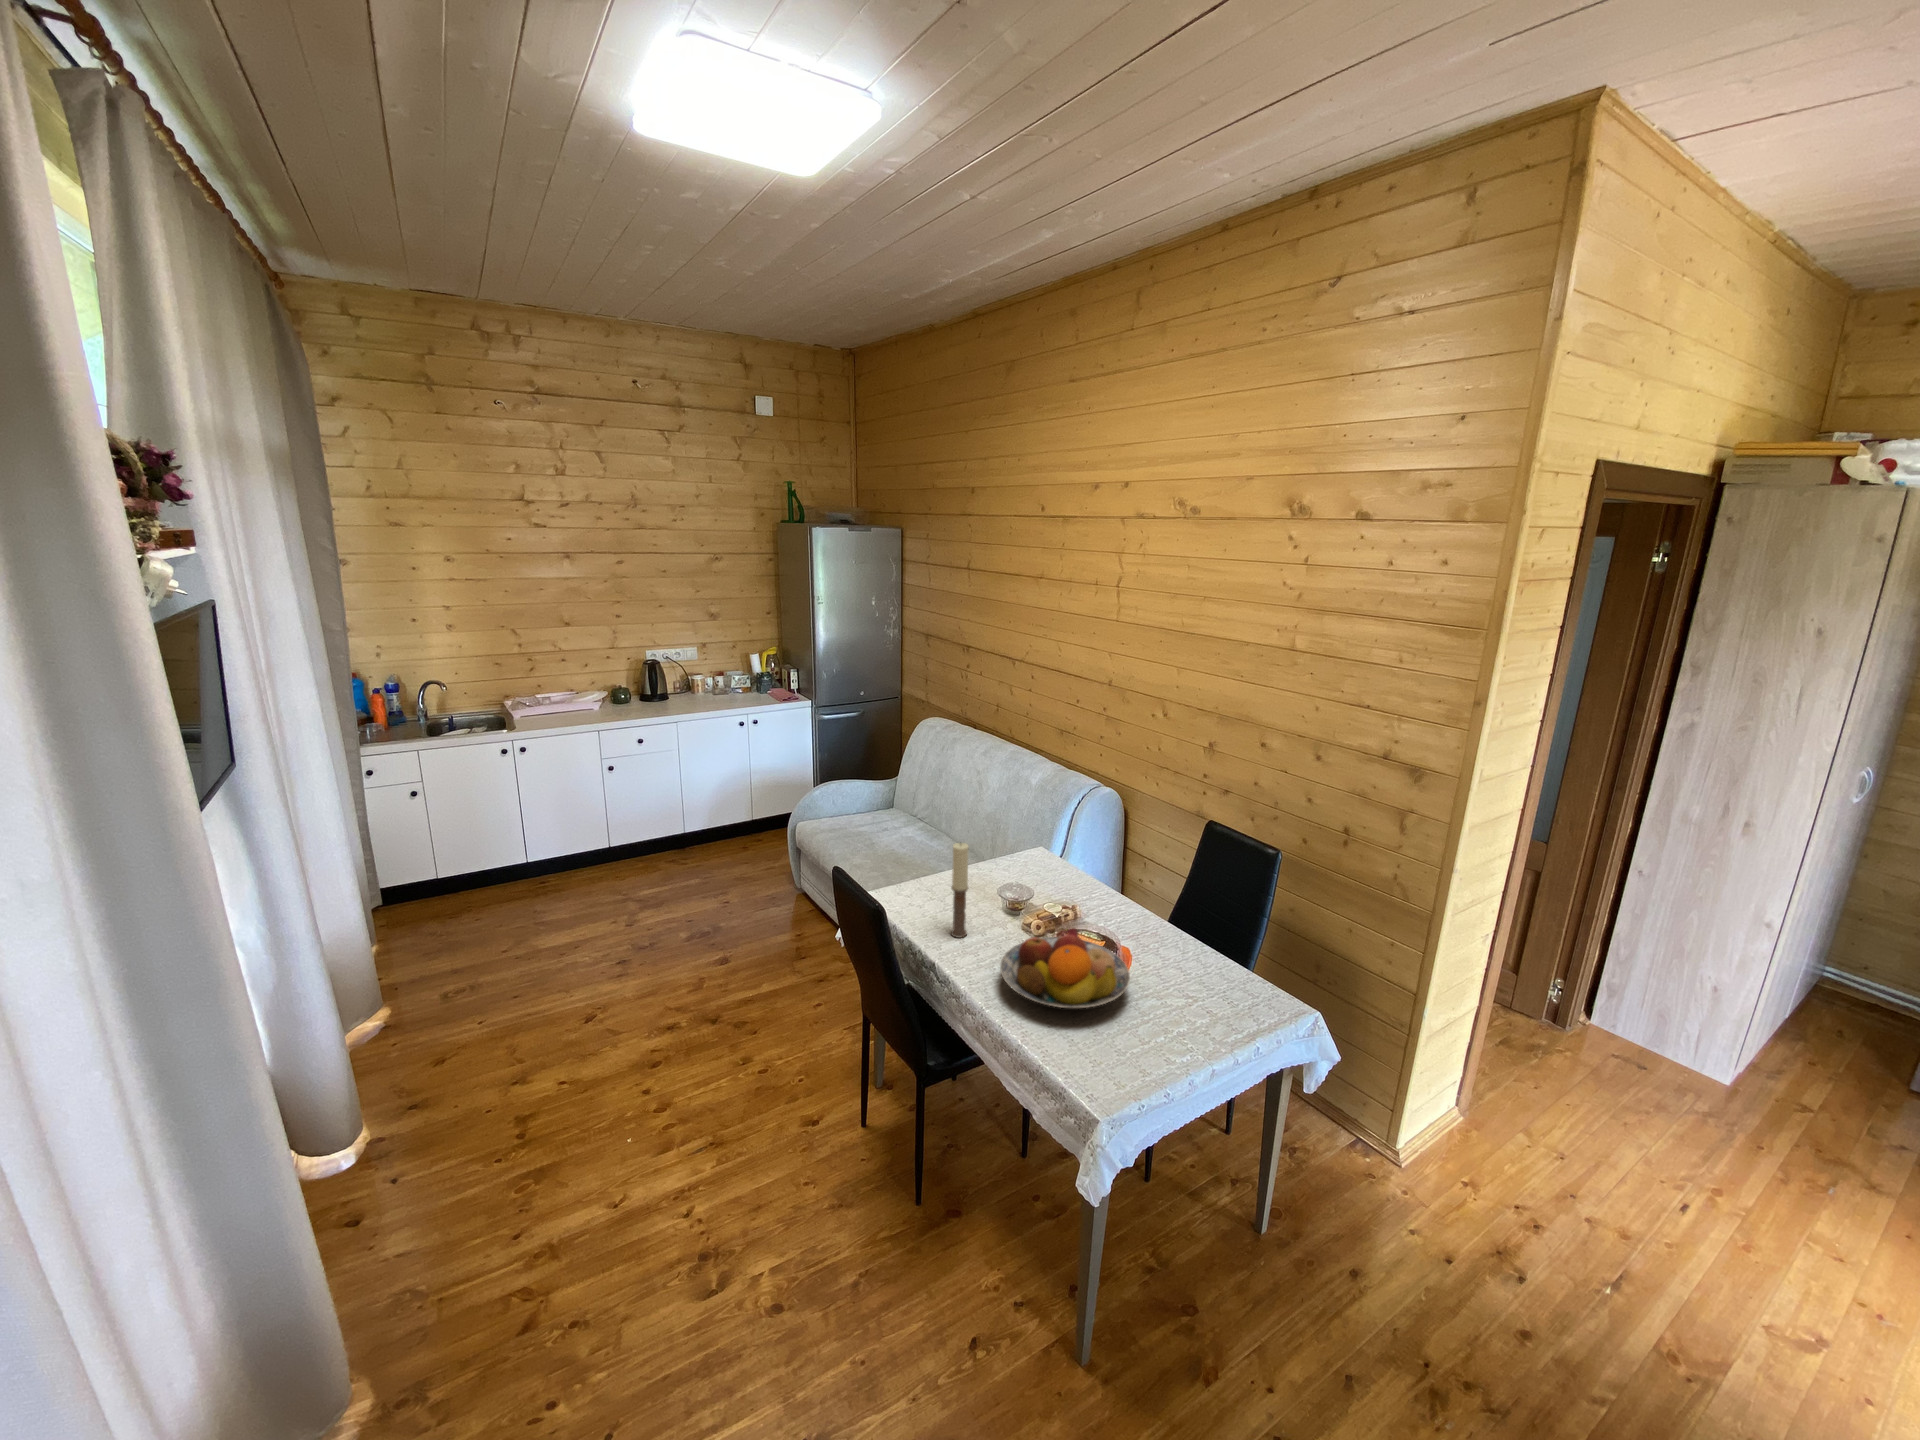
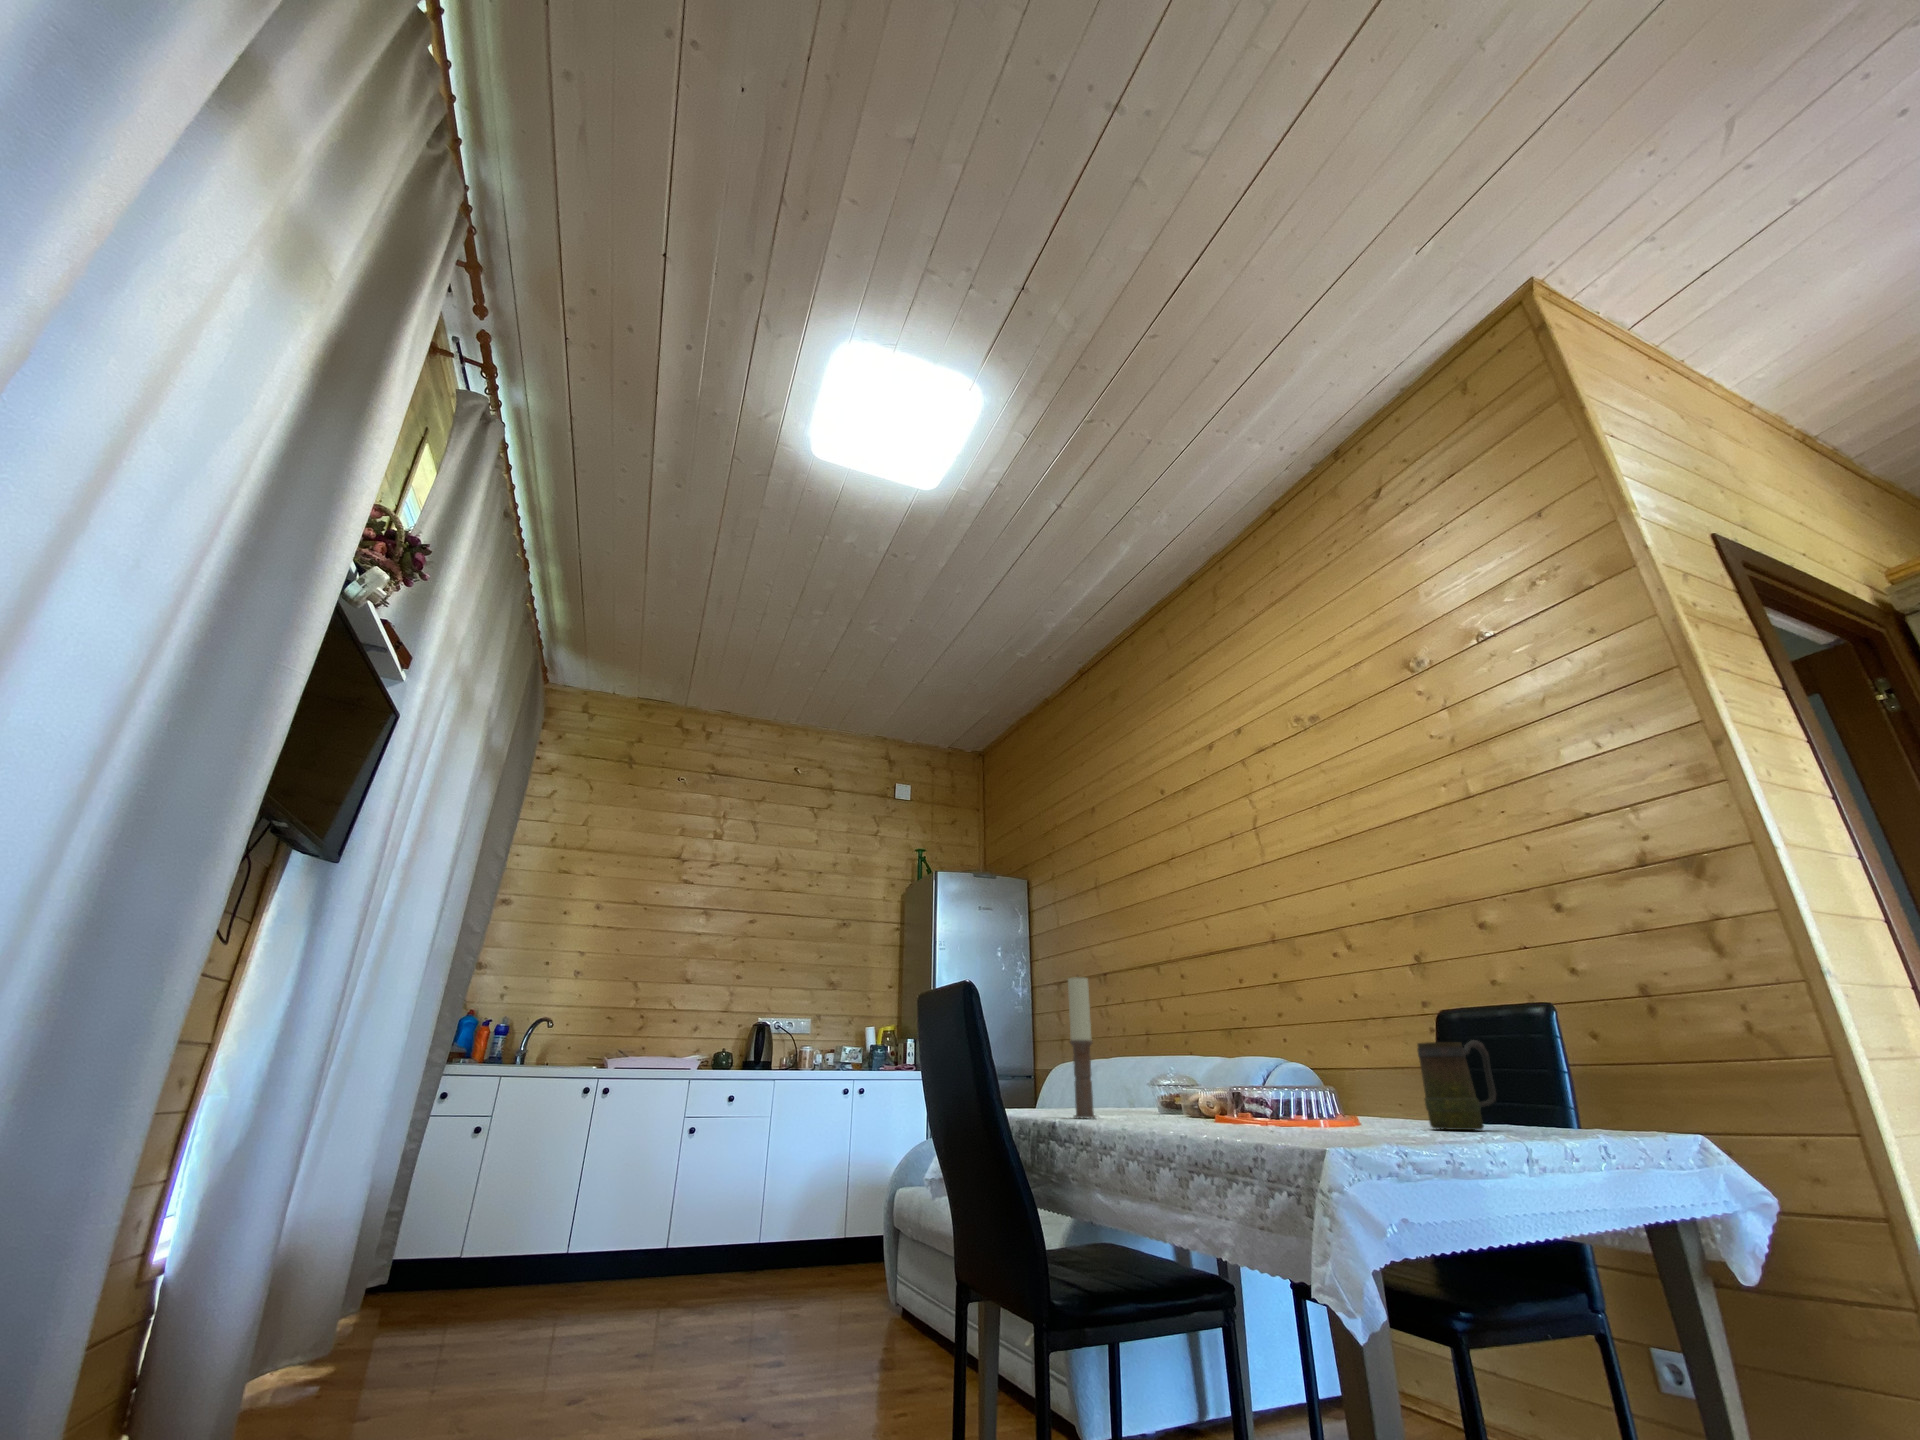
fruit bowl: present [1000,928,1130,1008] -> none [1136,1035,1336,1127]
mug: none [1181,950,1229,1010] -> present [1417,1040,1496,1130]

